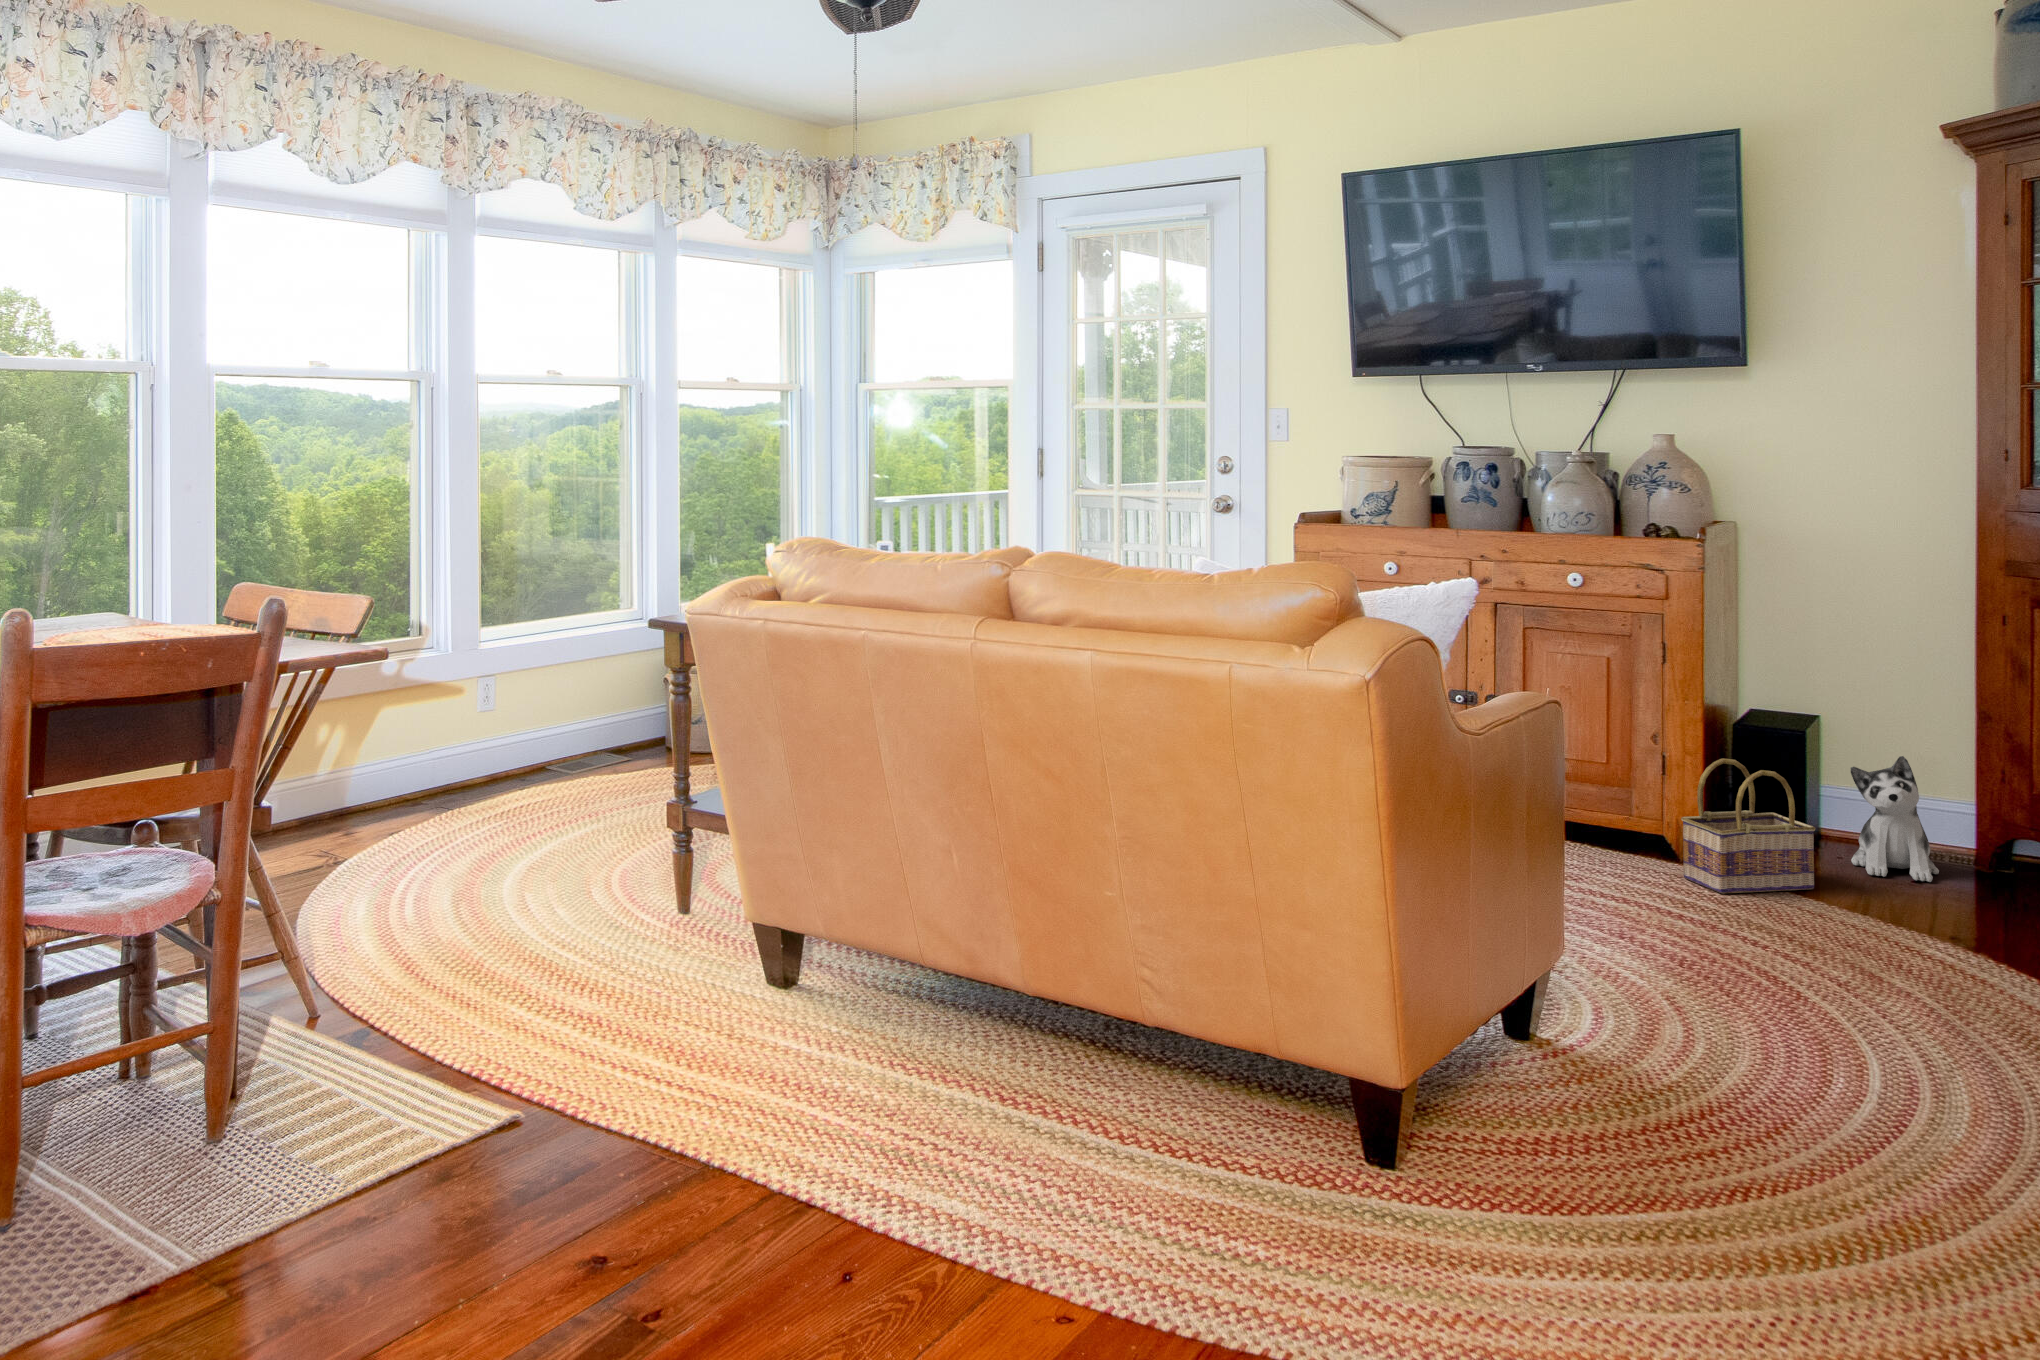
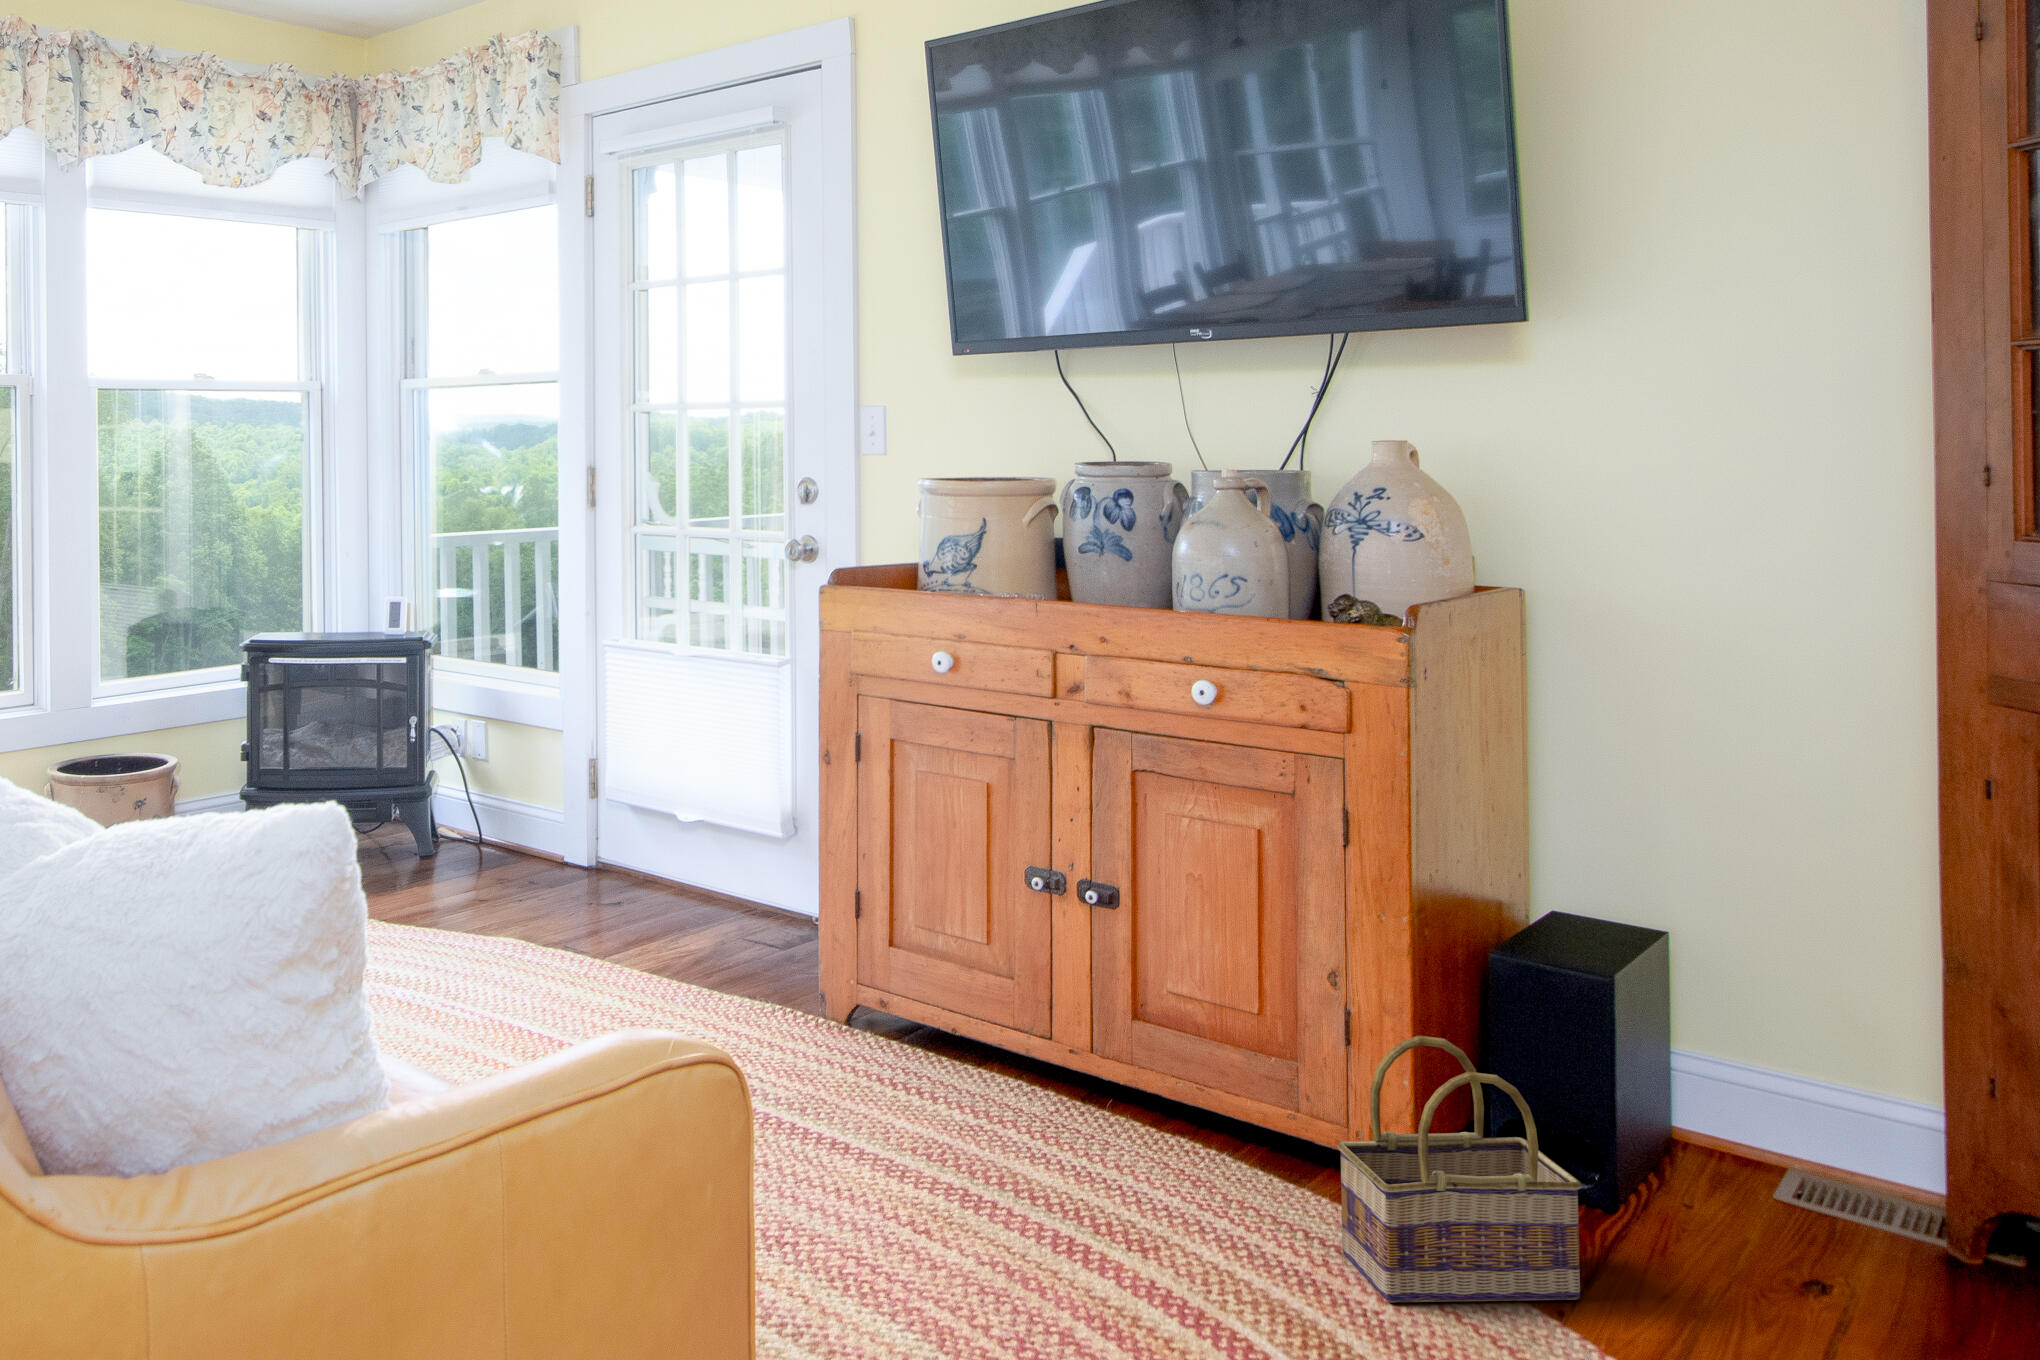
plush toy: present [1851,756,1939,882] -> none [1681,1042,1853,1292]

